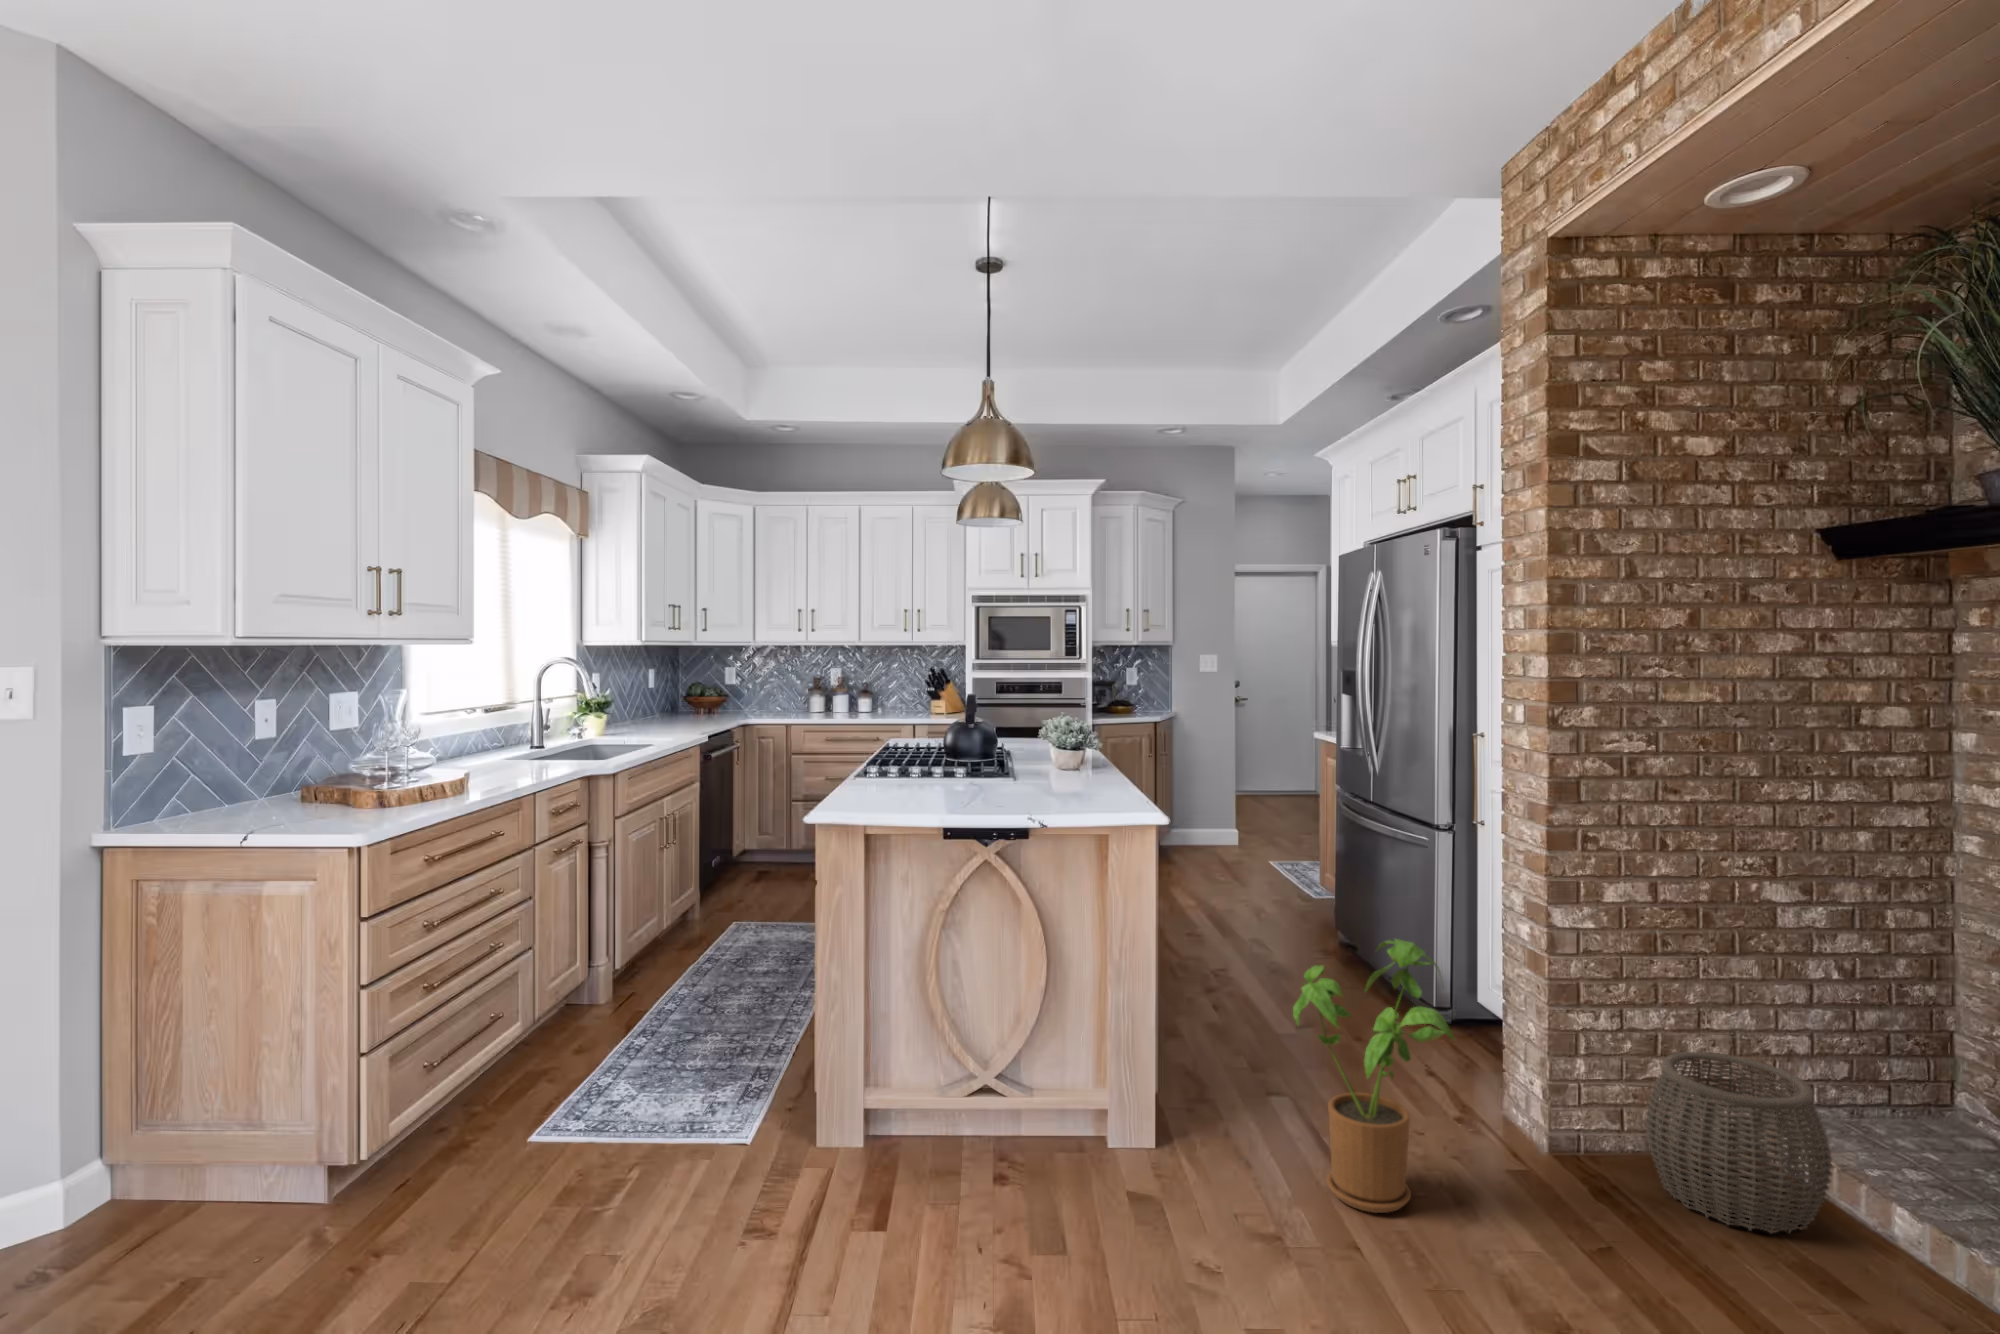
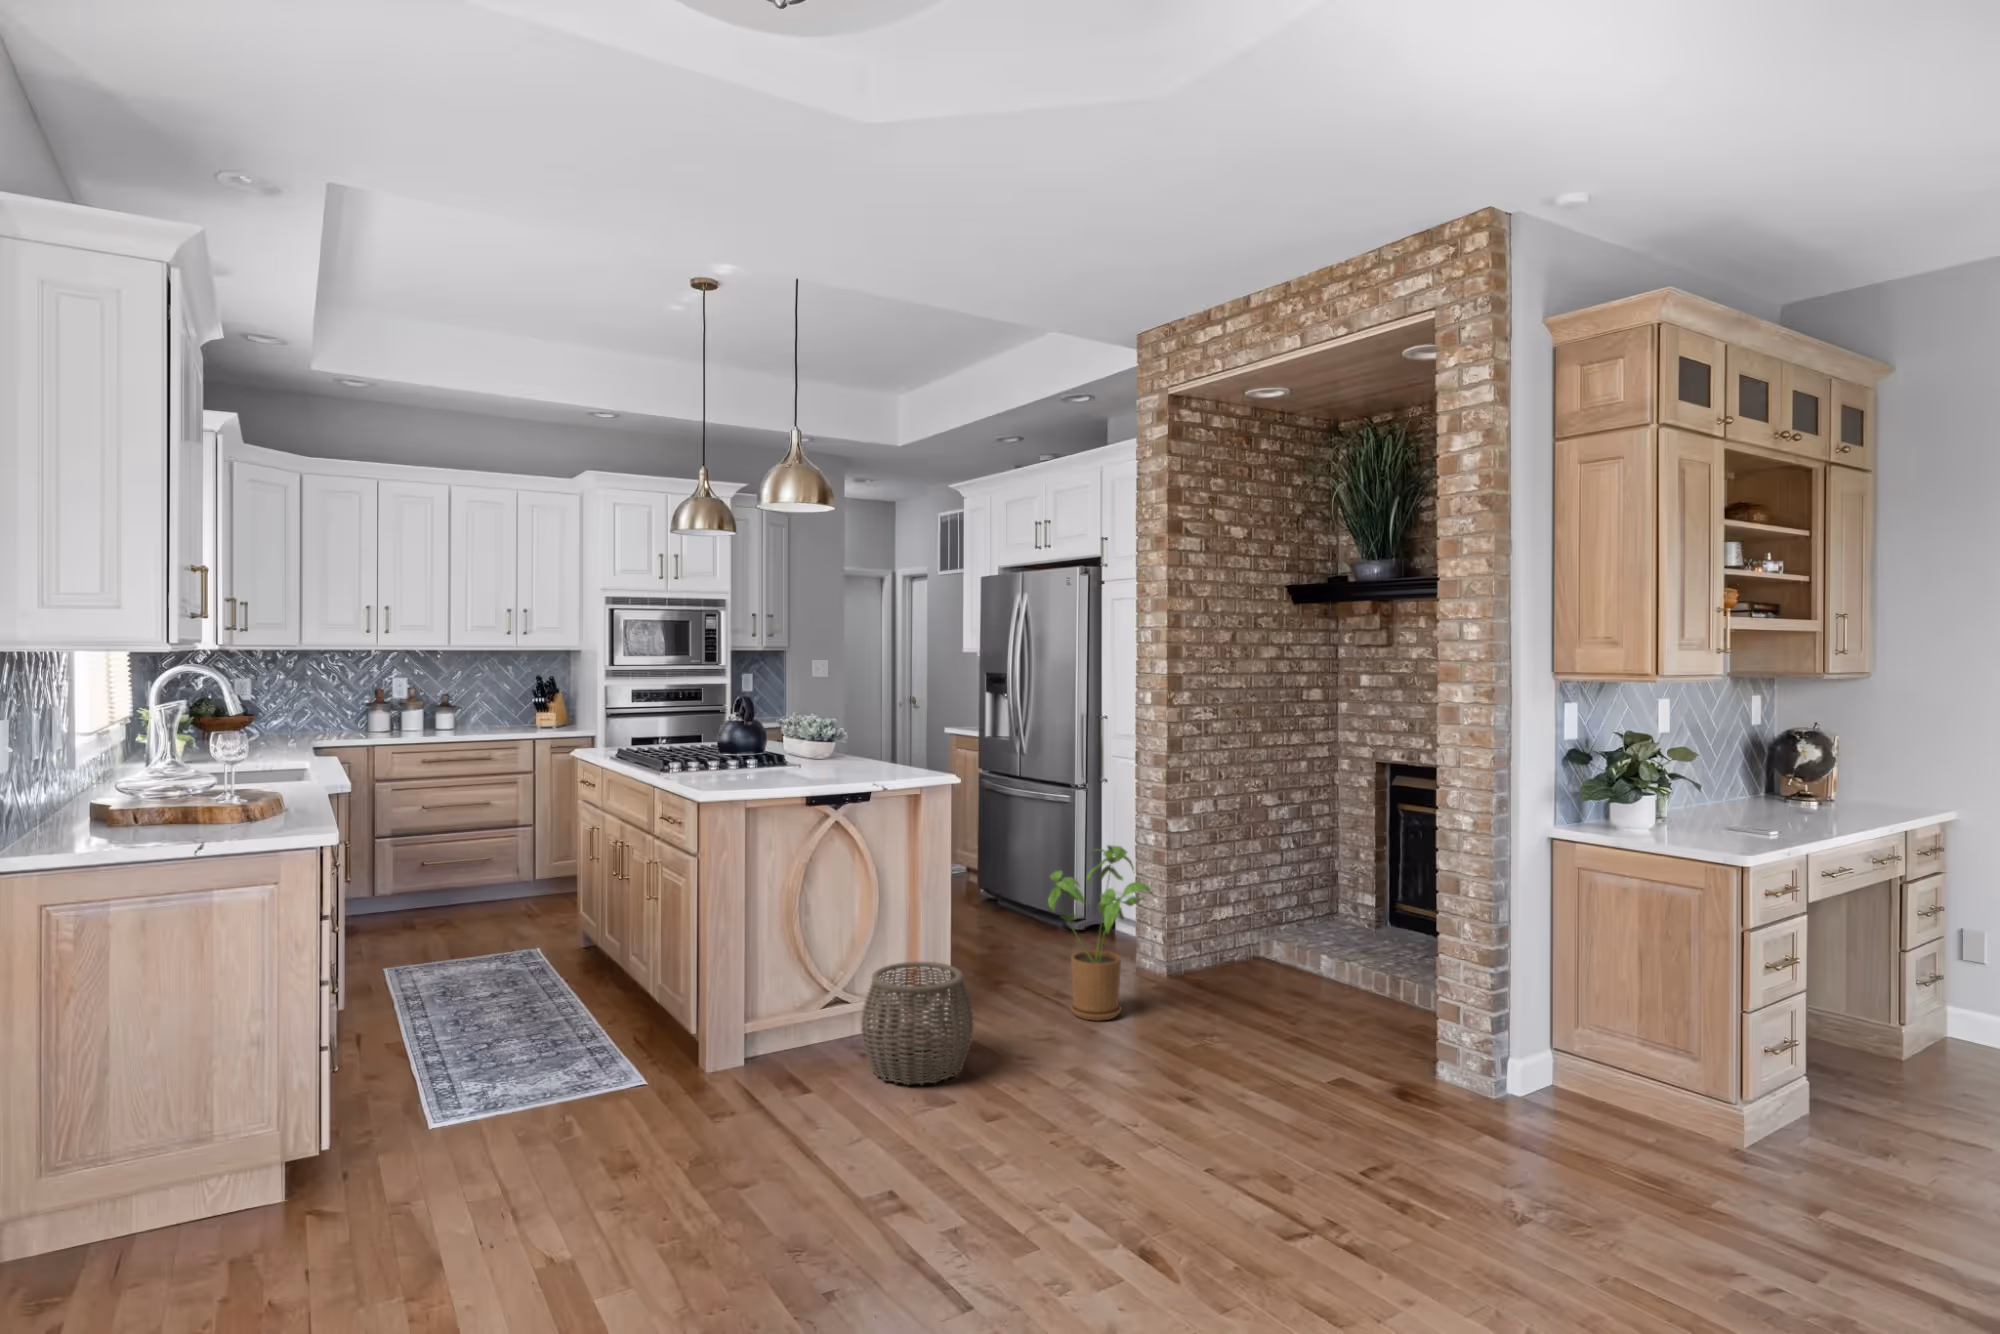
woven basket: present [1645,1052,1833,1234] -> present [861,962,974,1084]

